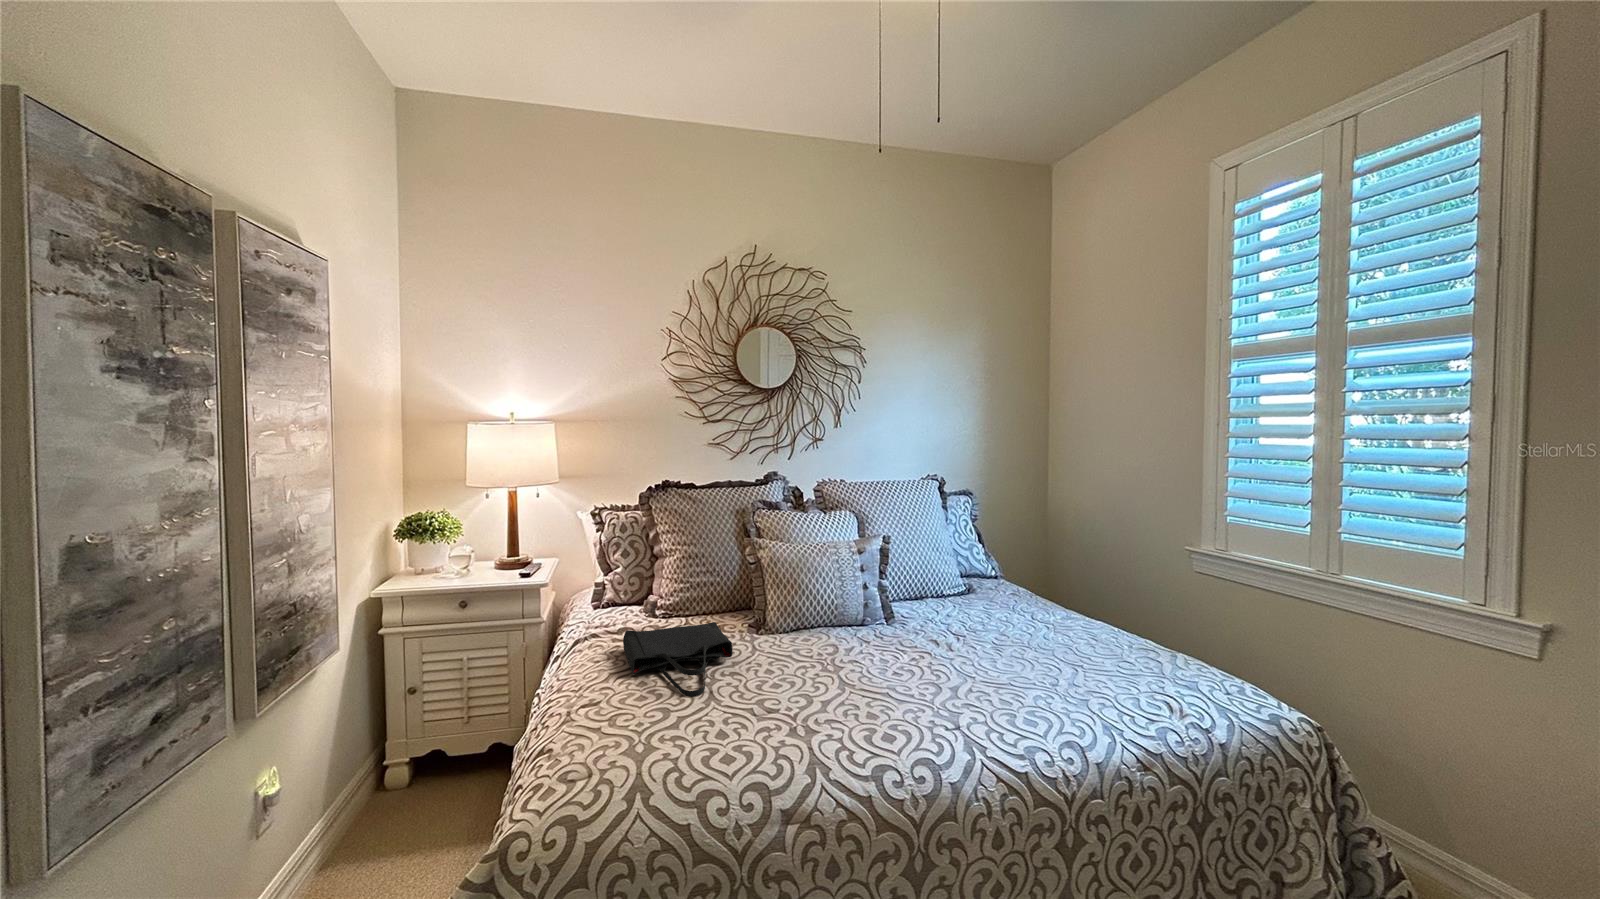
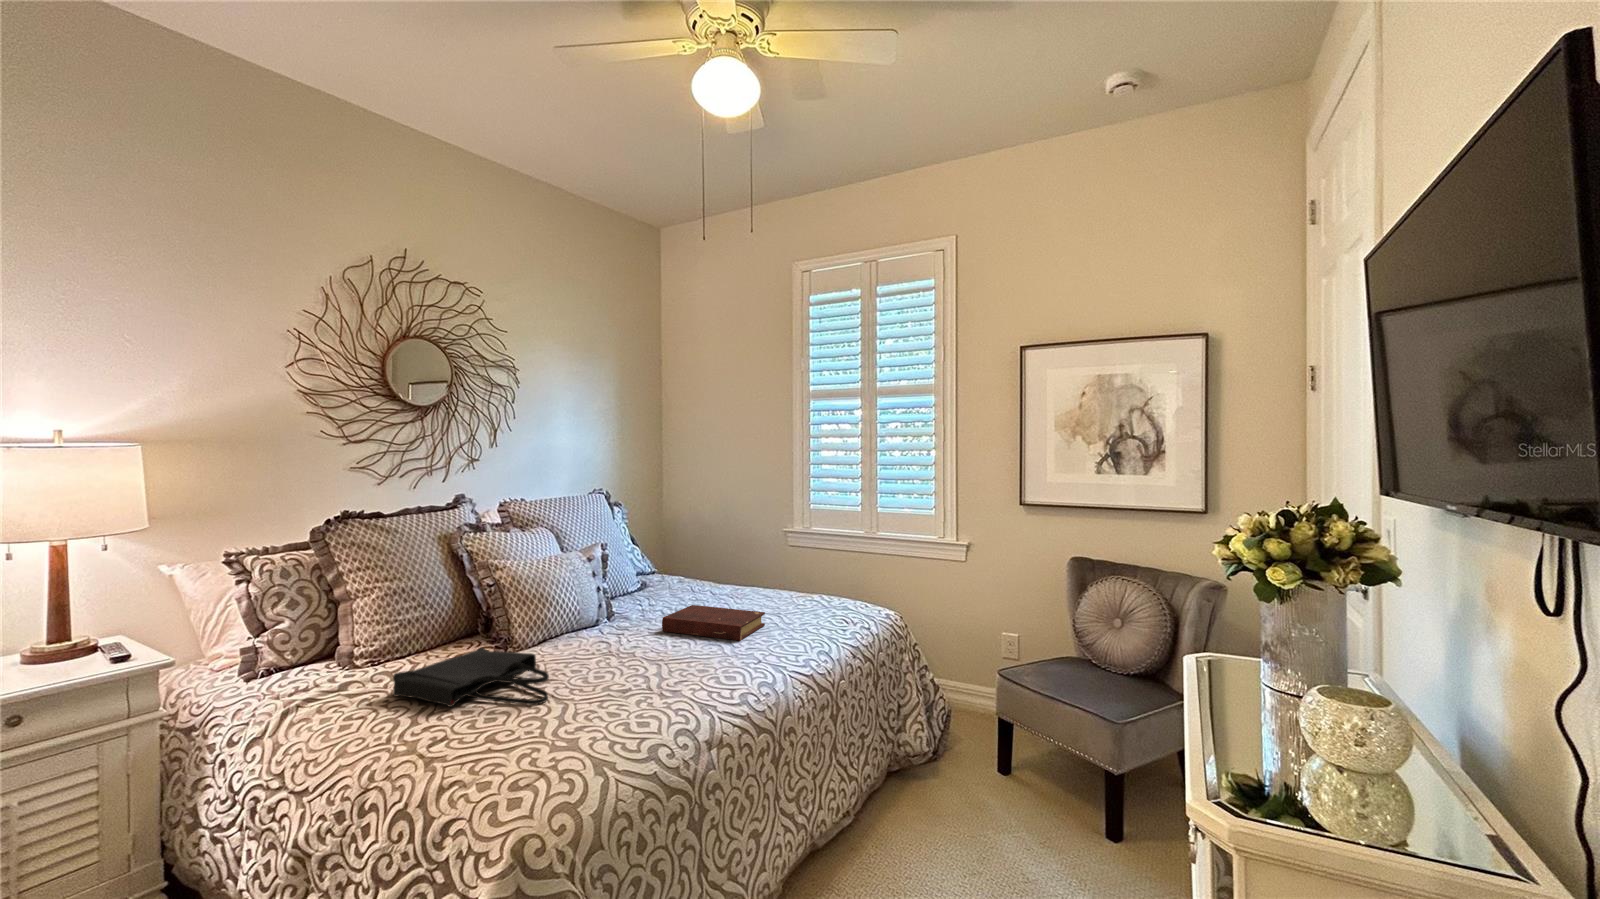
book: none [907,621,1040,686] -> present [662,605,765,641]

